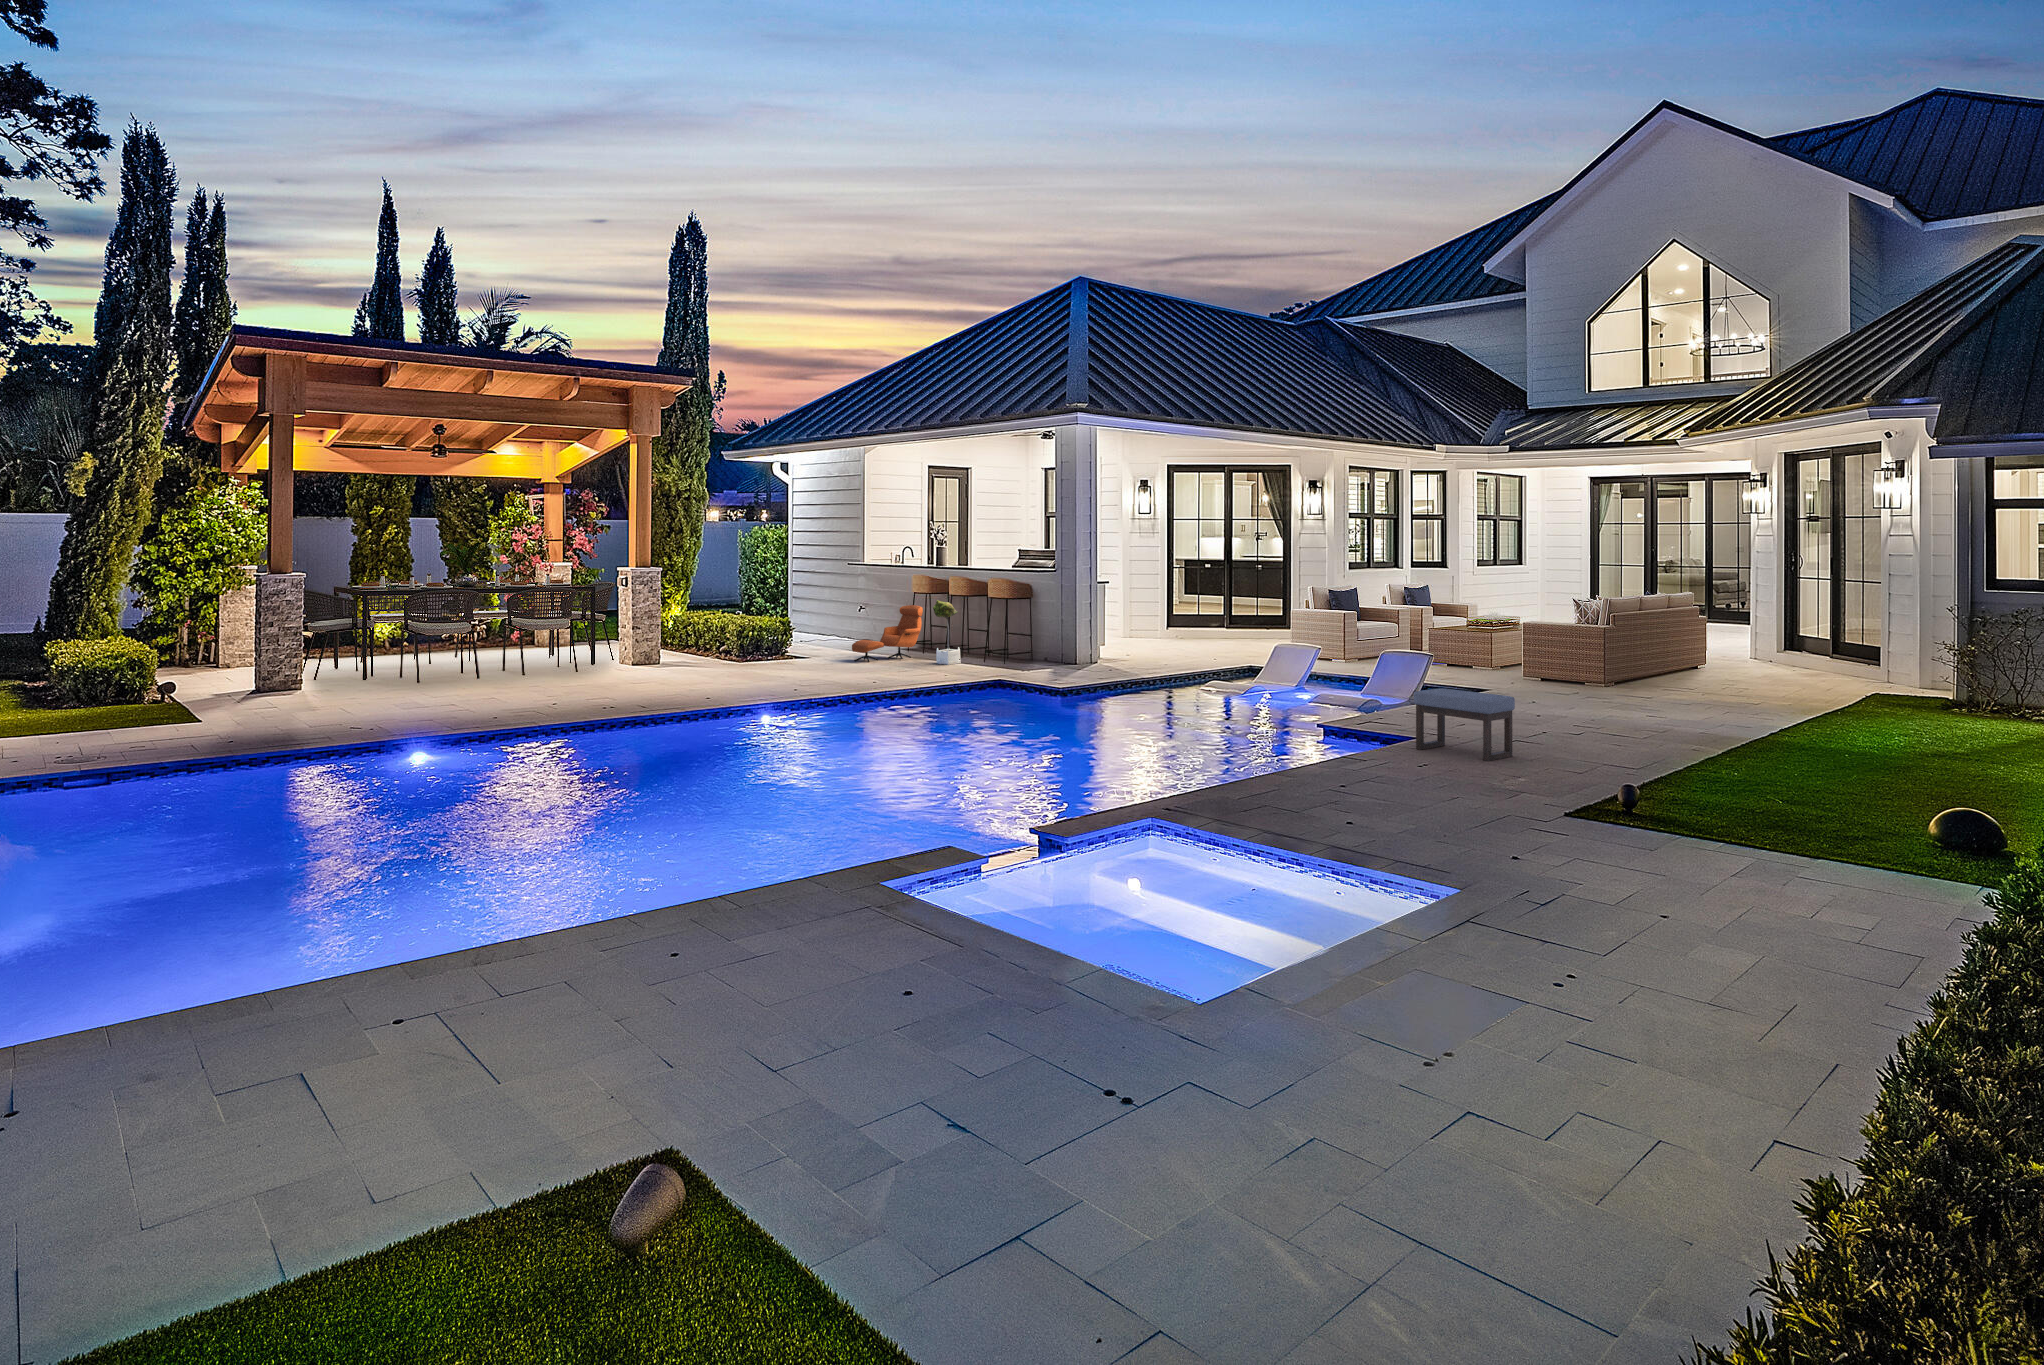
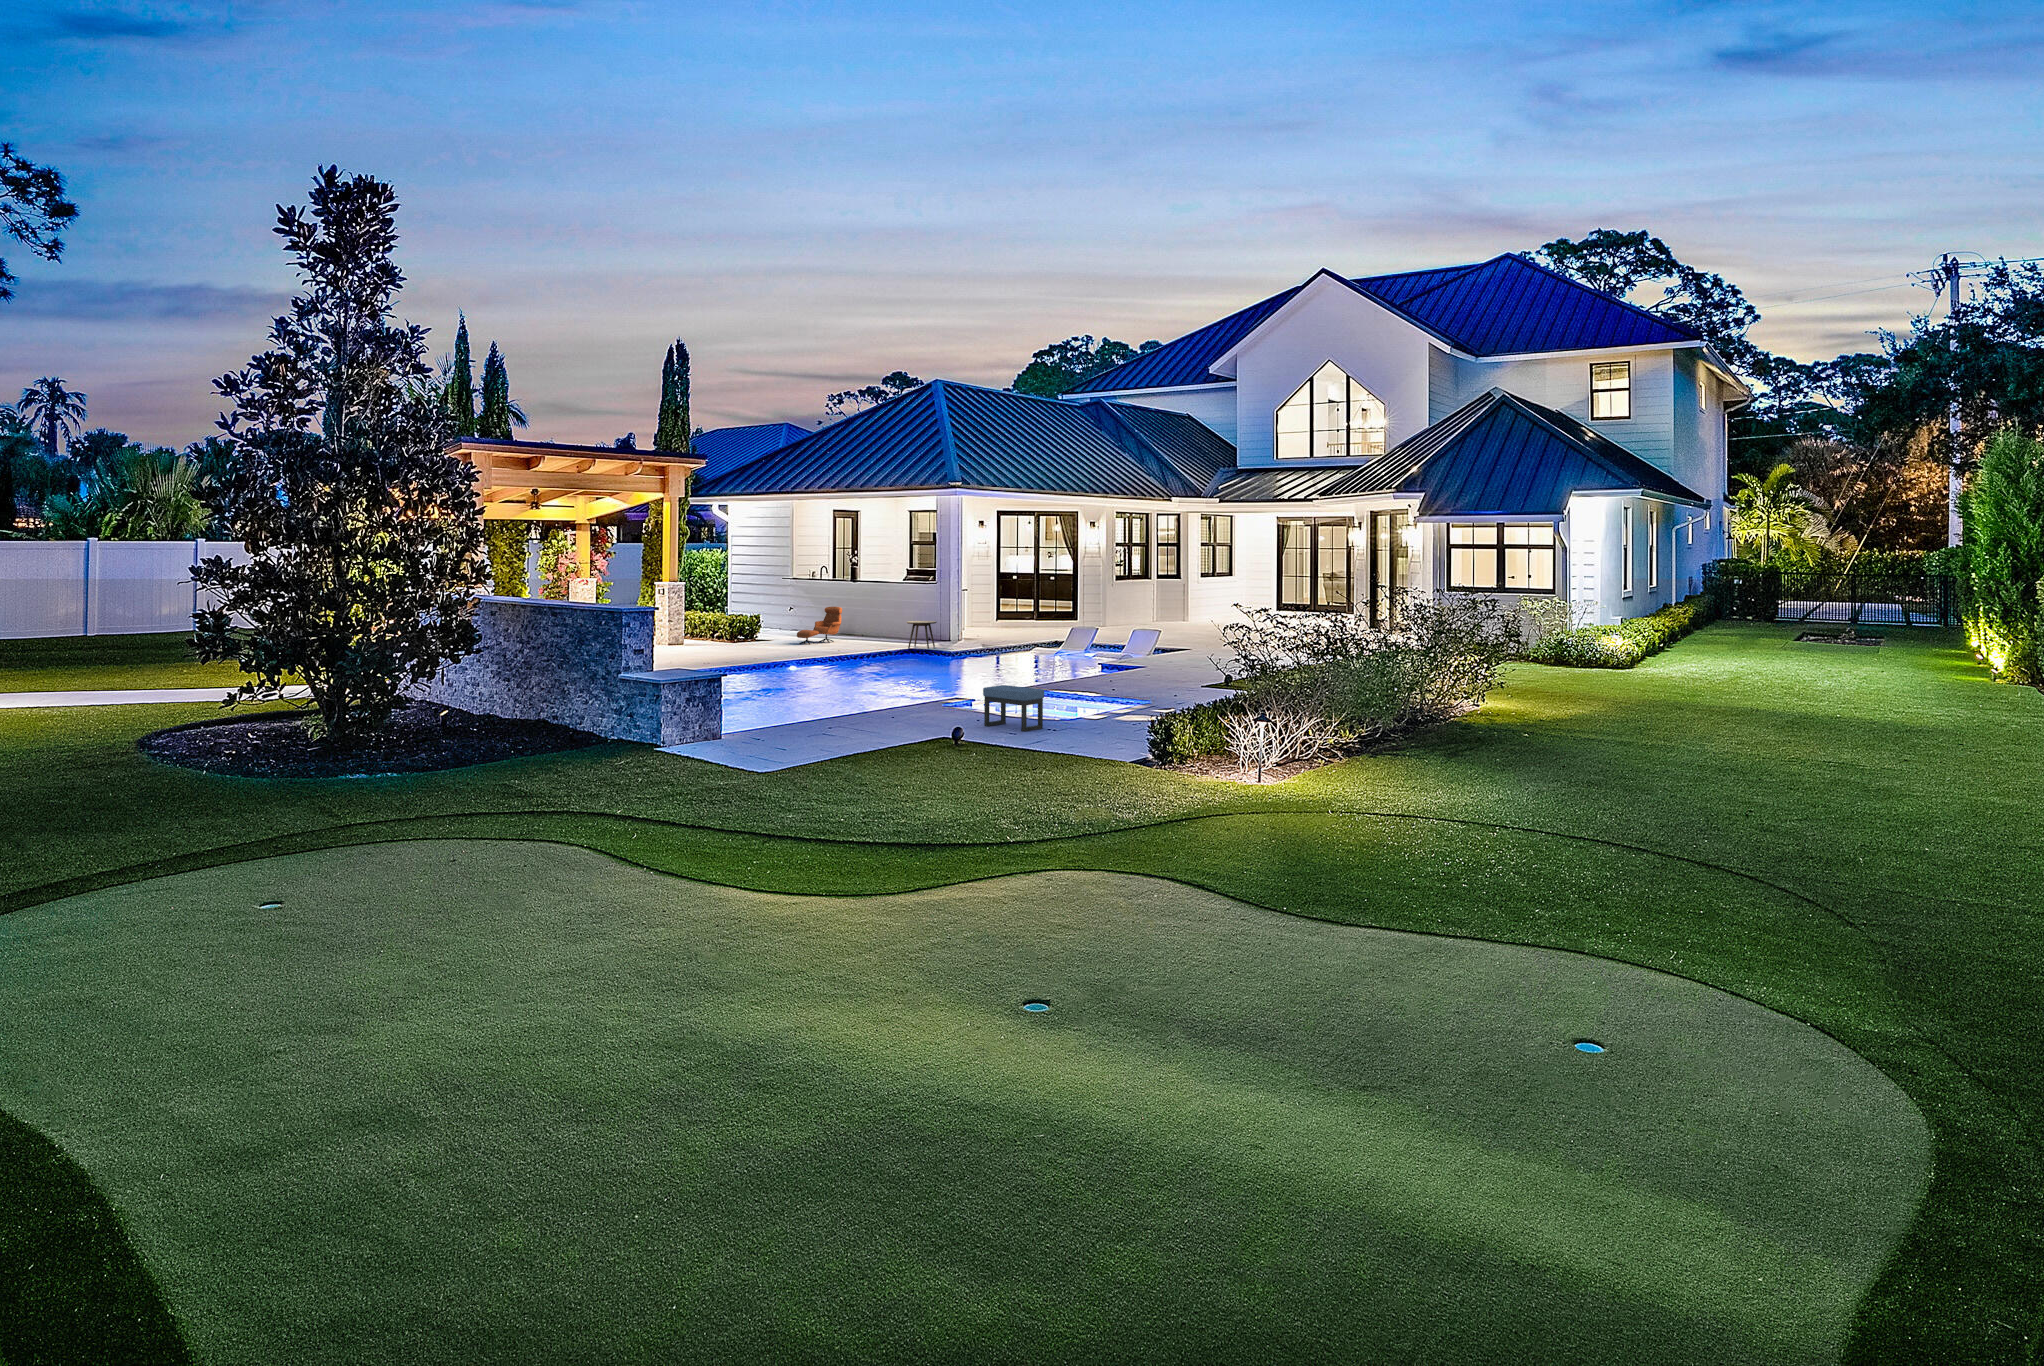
potted tree: present [933,600,961,665] -> none [853,603,872,645]
side table: none [1005,629,1052,674] -> present [907,621,937,649]
ottoman: present [1414,688,1515,761] -> present [983,685,1044,732]

